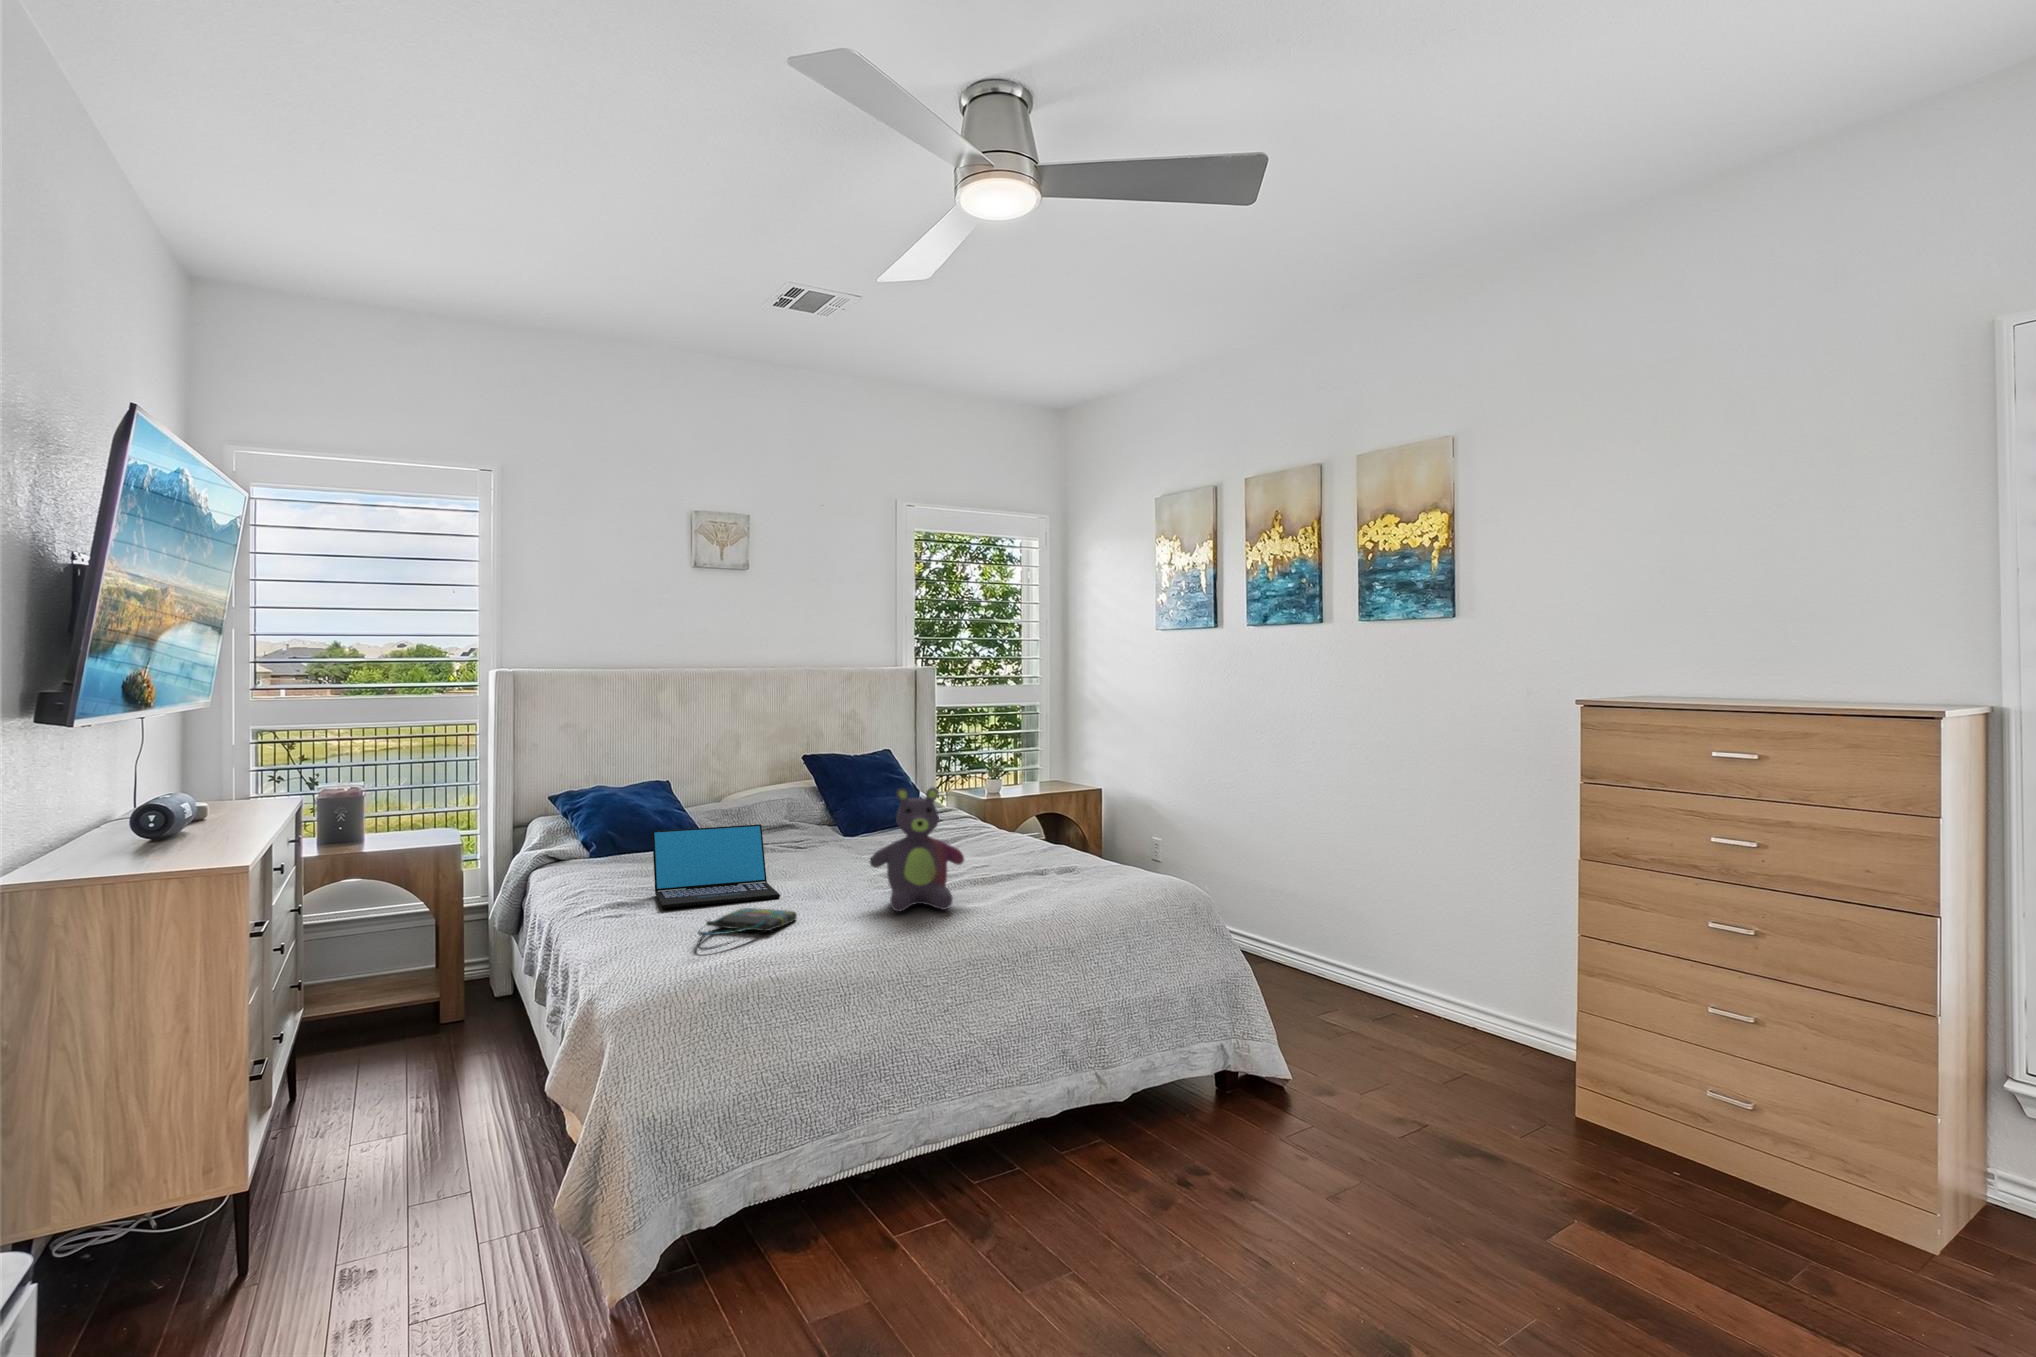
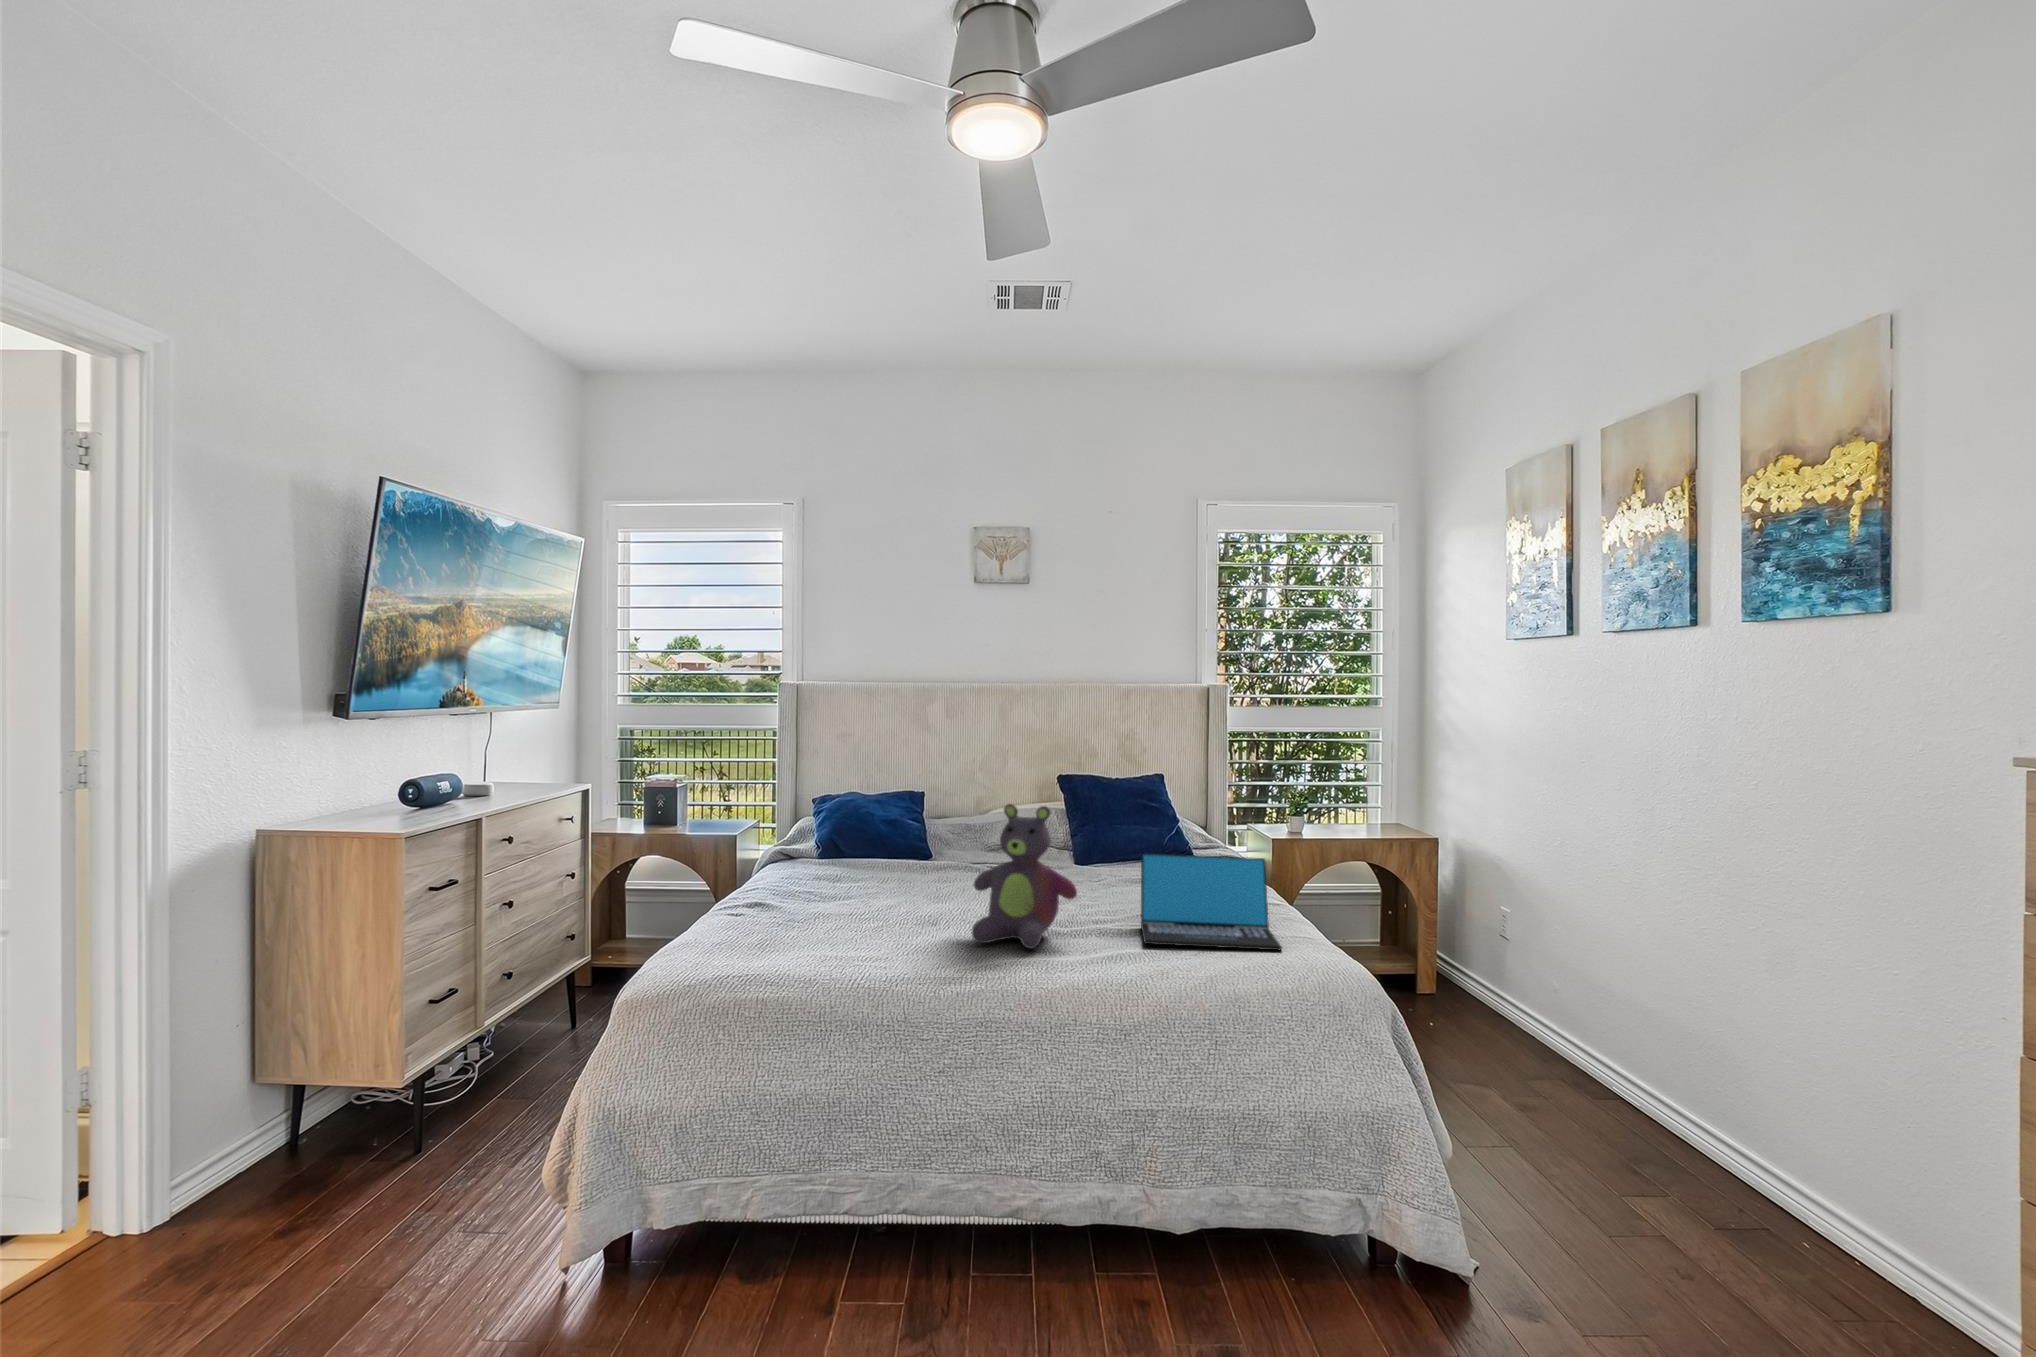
laptop: present [652,824,780,908] -> present [1141,853,1282,950]
tote bag: present [697,908,797,950] -> none [744,916,879,951]

